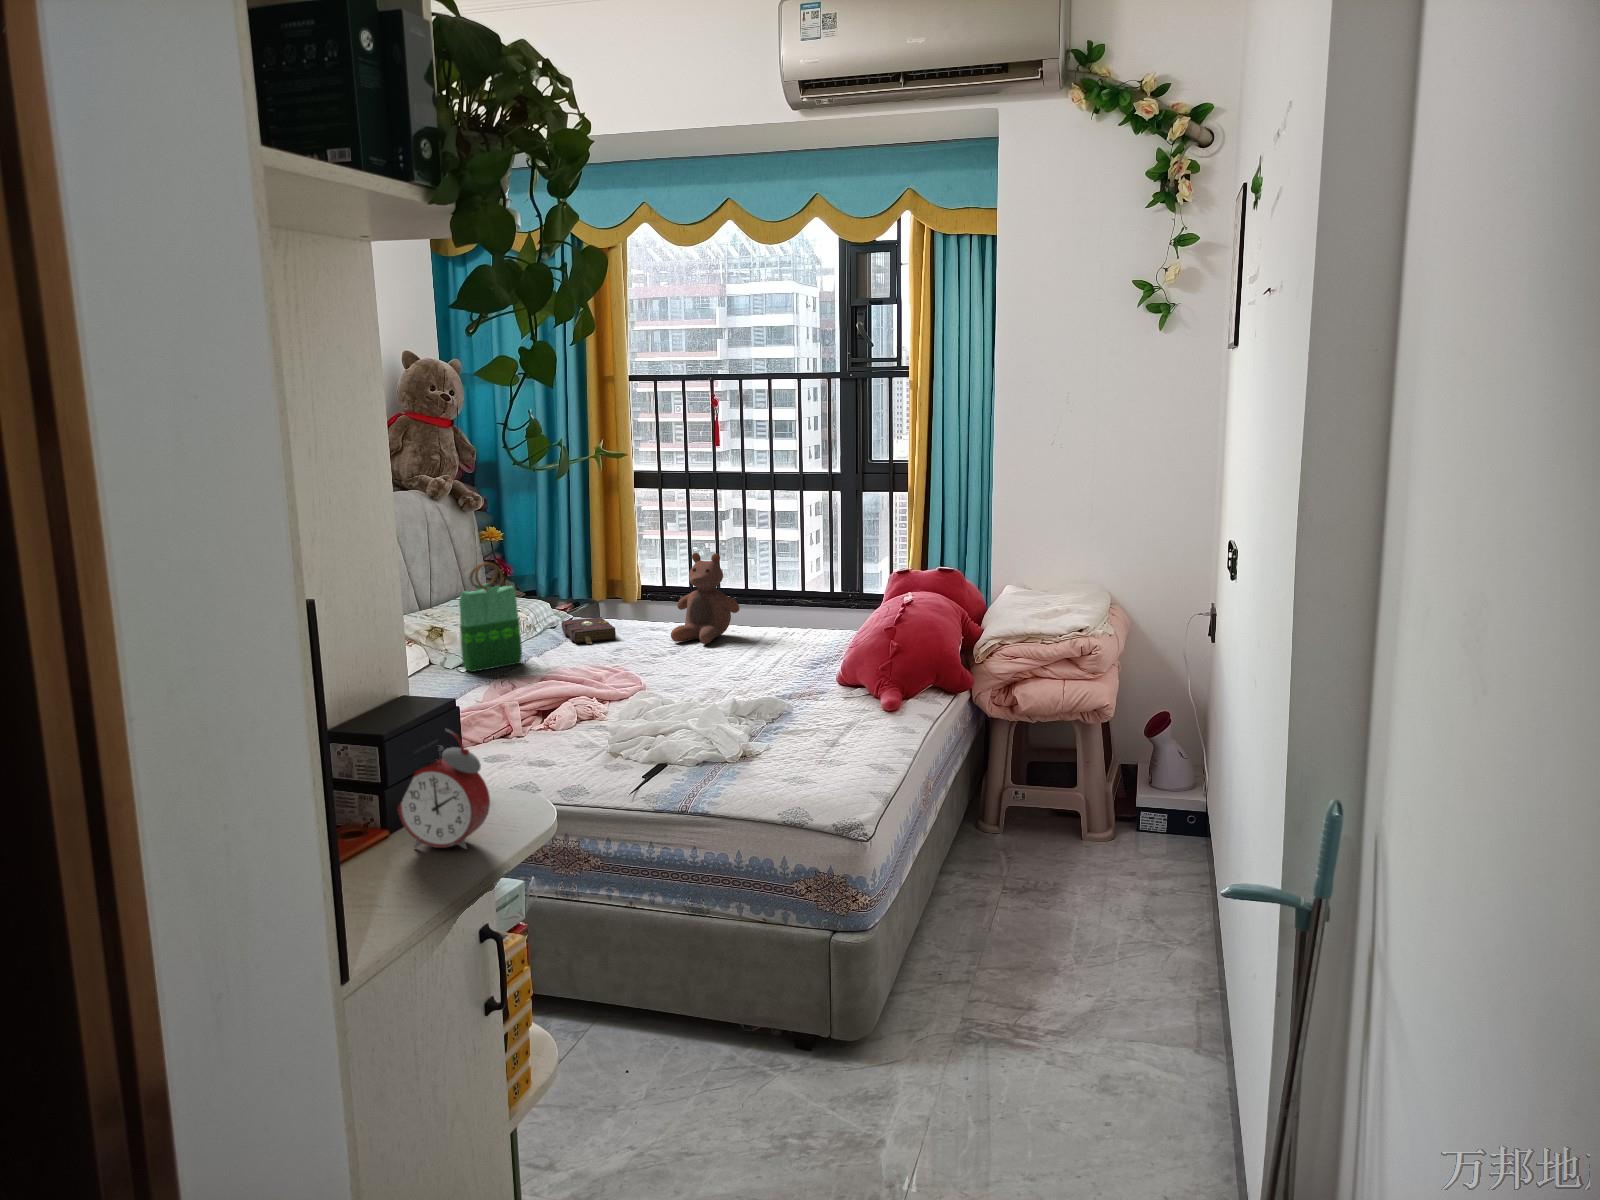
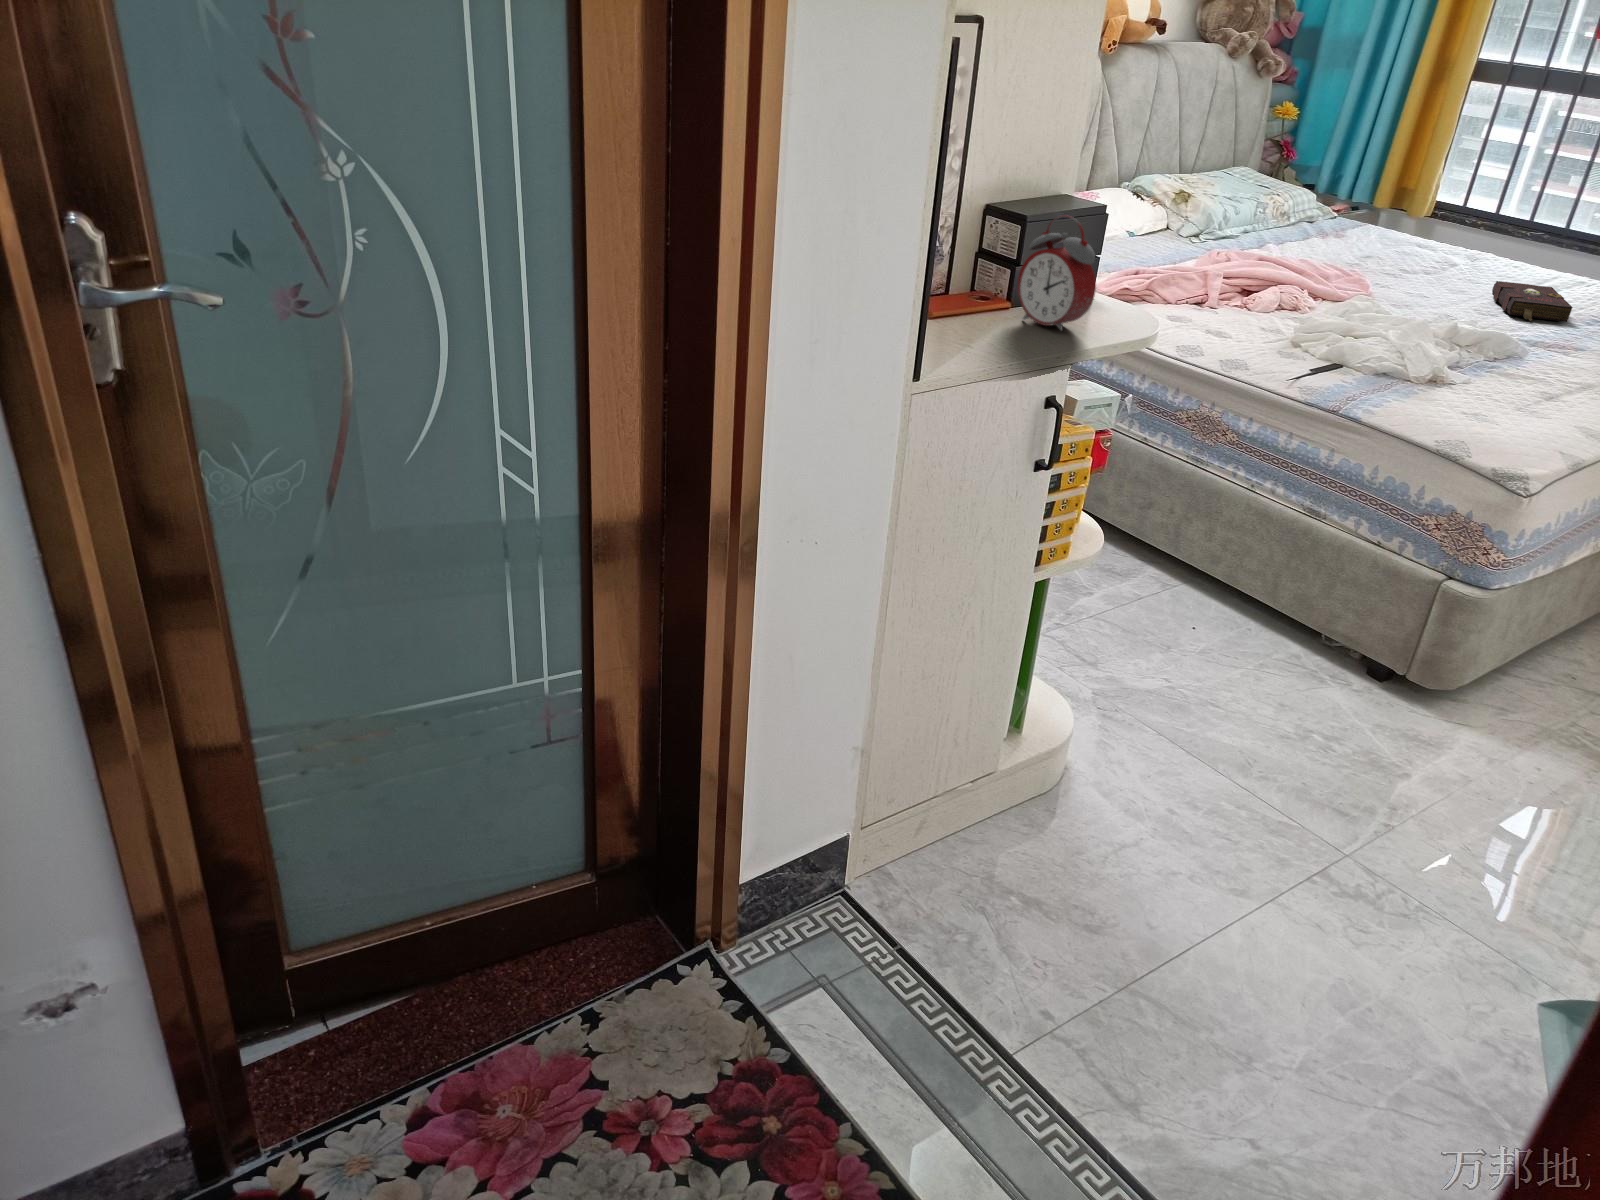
stuffed bear: present [671,553,739,644] -> none [1433,162,1531,272]
tote bag: present [459,563,522,672] -> none [1197,128,1274,246]
book: present [562,617,616,644] -> present [1492,281,1573,322]

